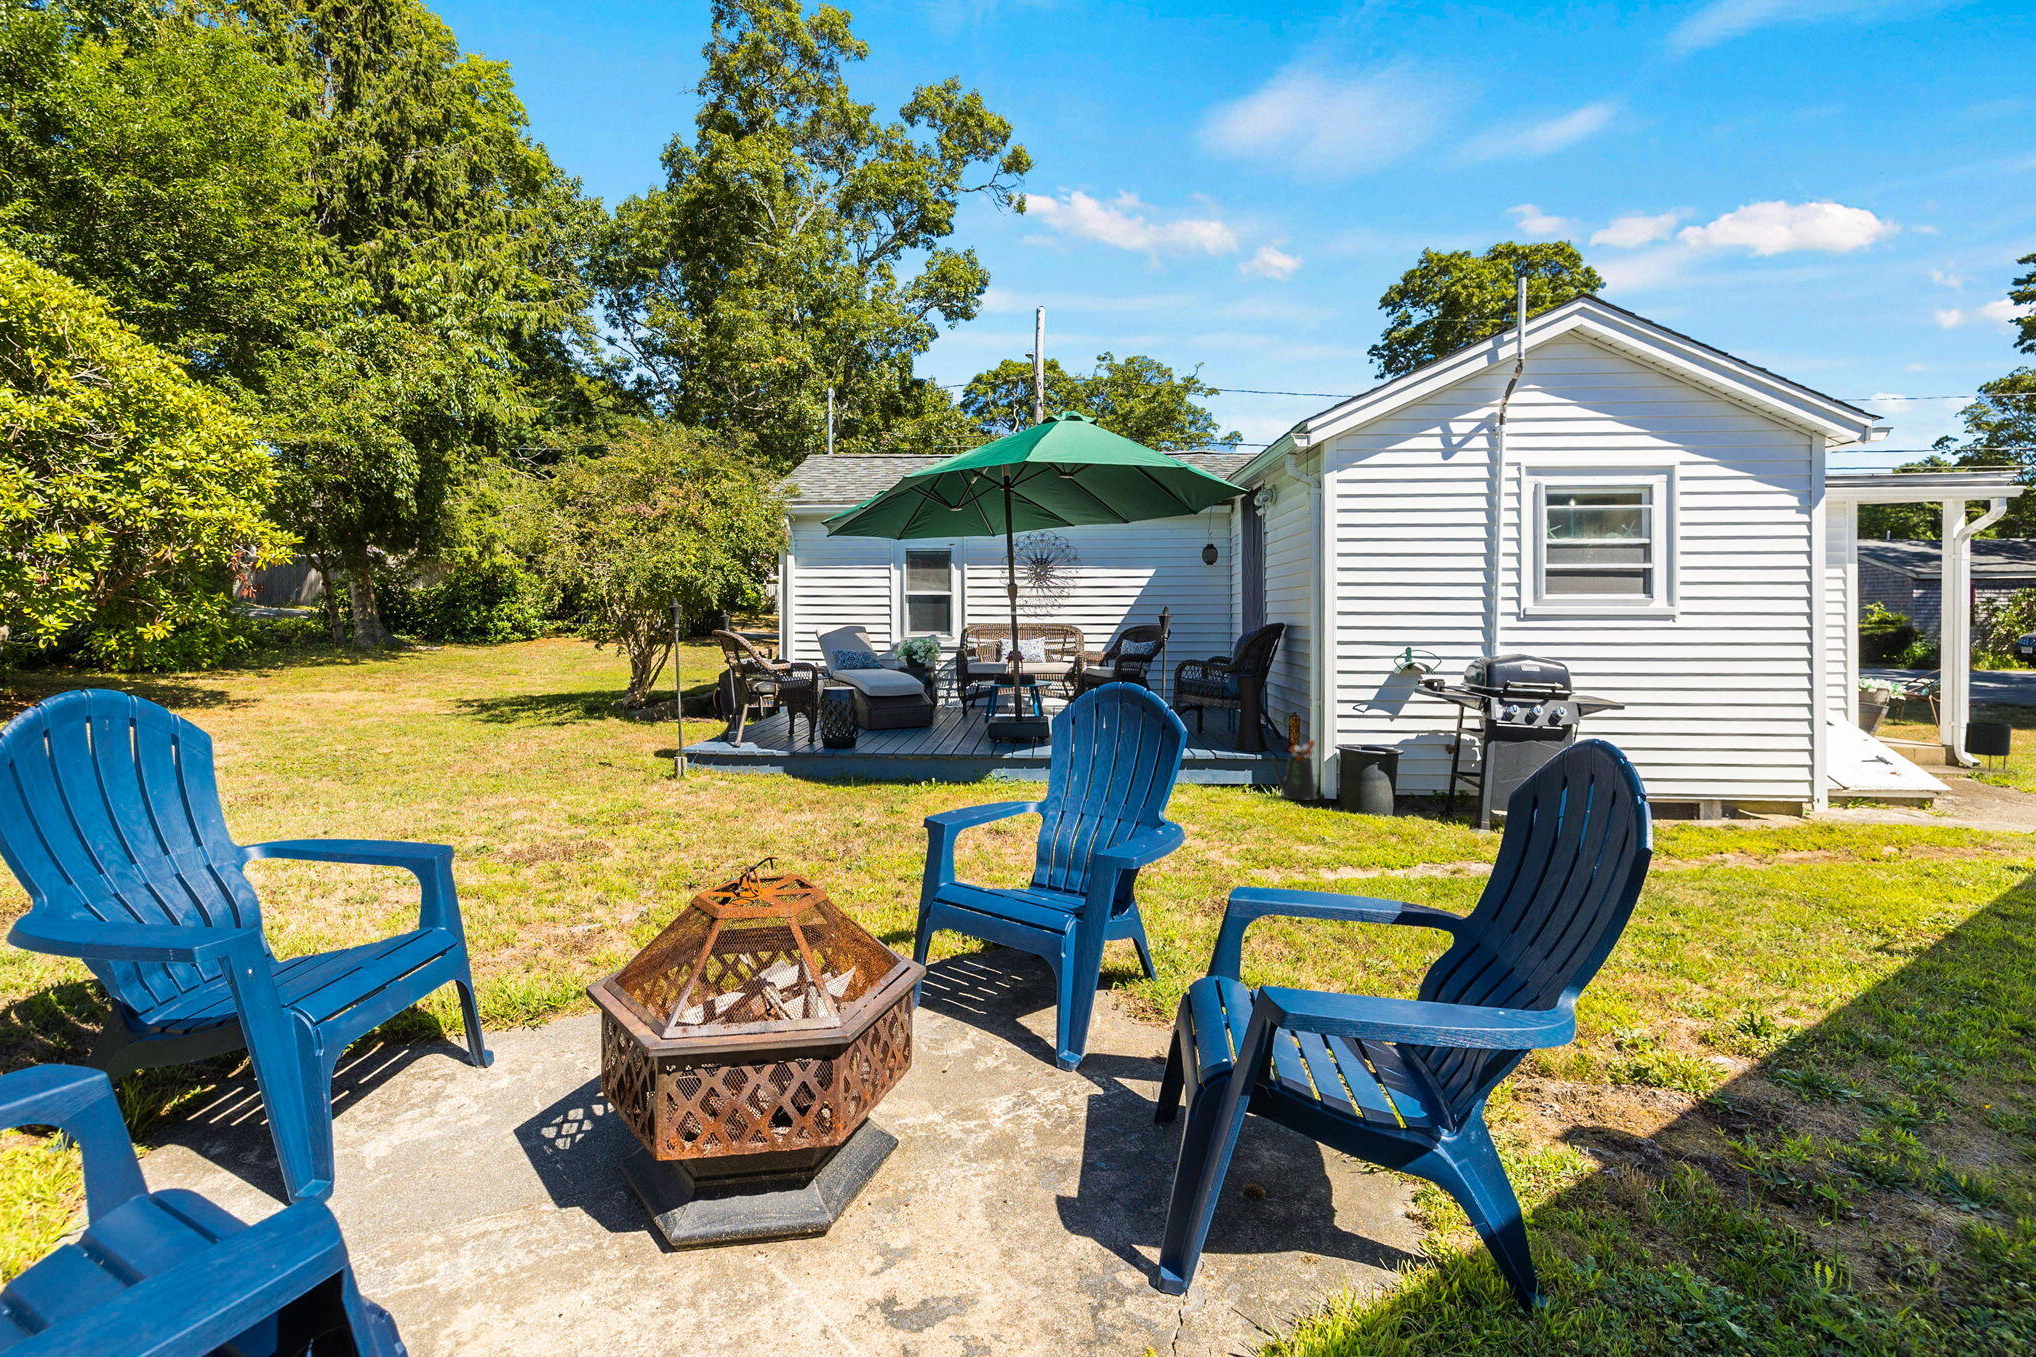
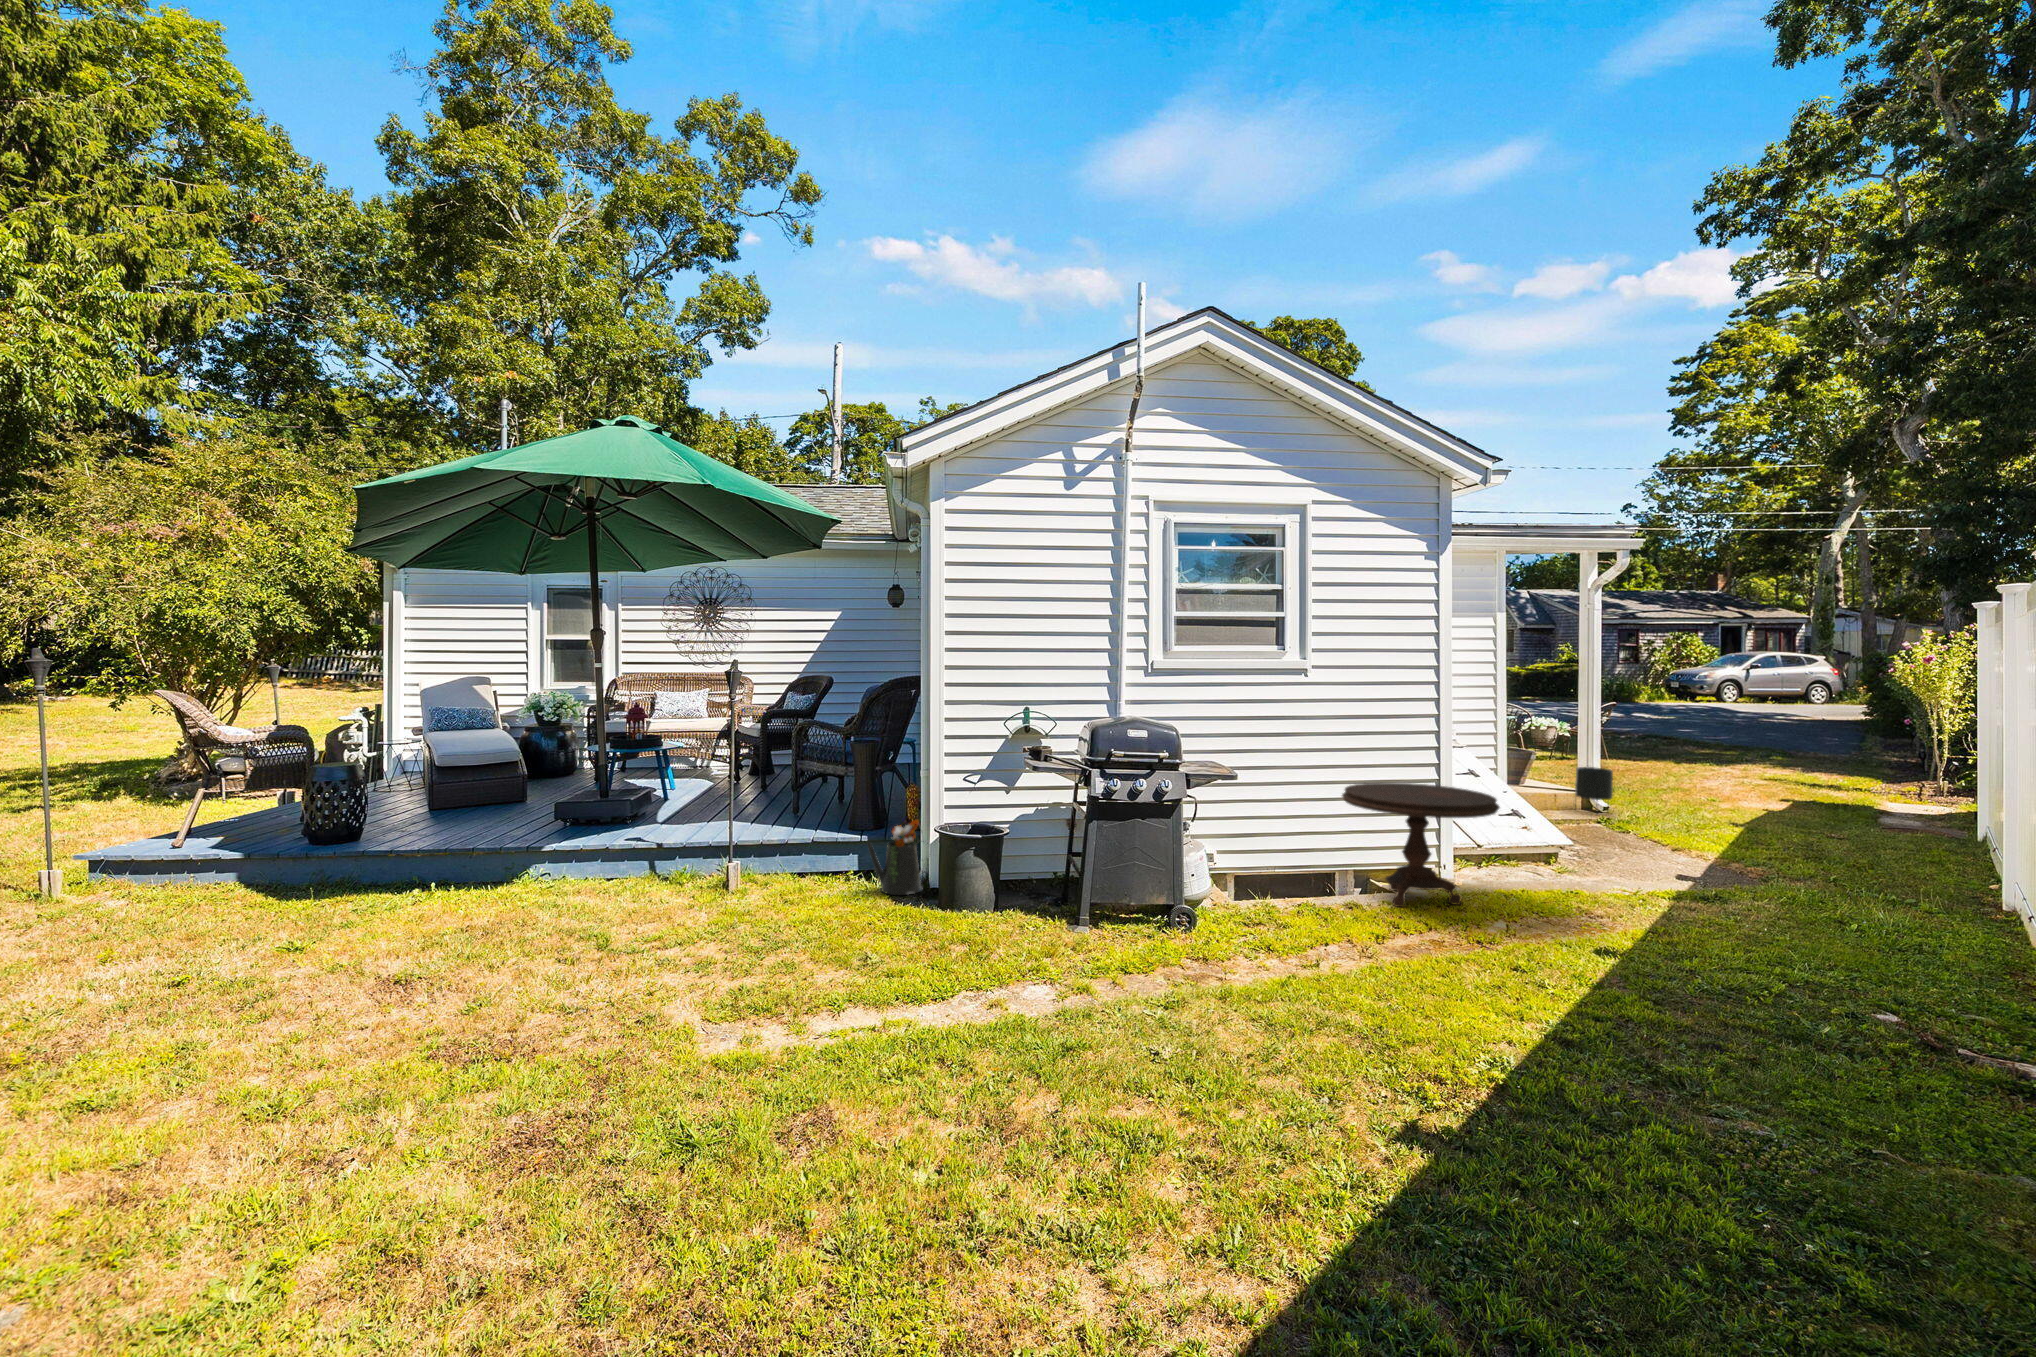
side table: none [1707,719,1871,826] -> present [1342,783,1500,907]

